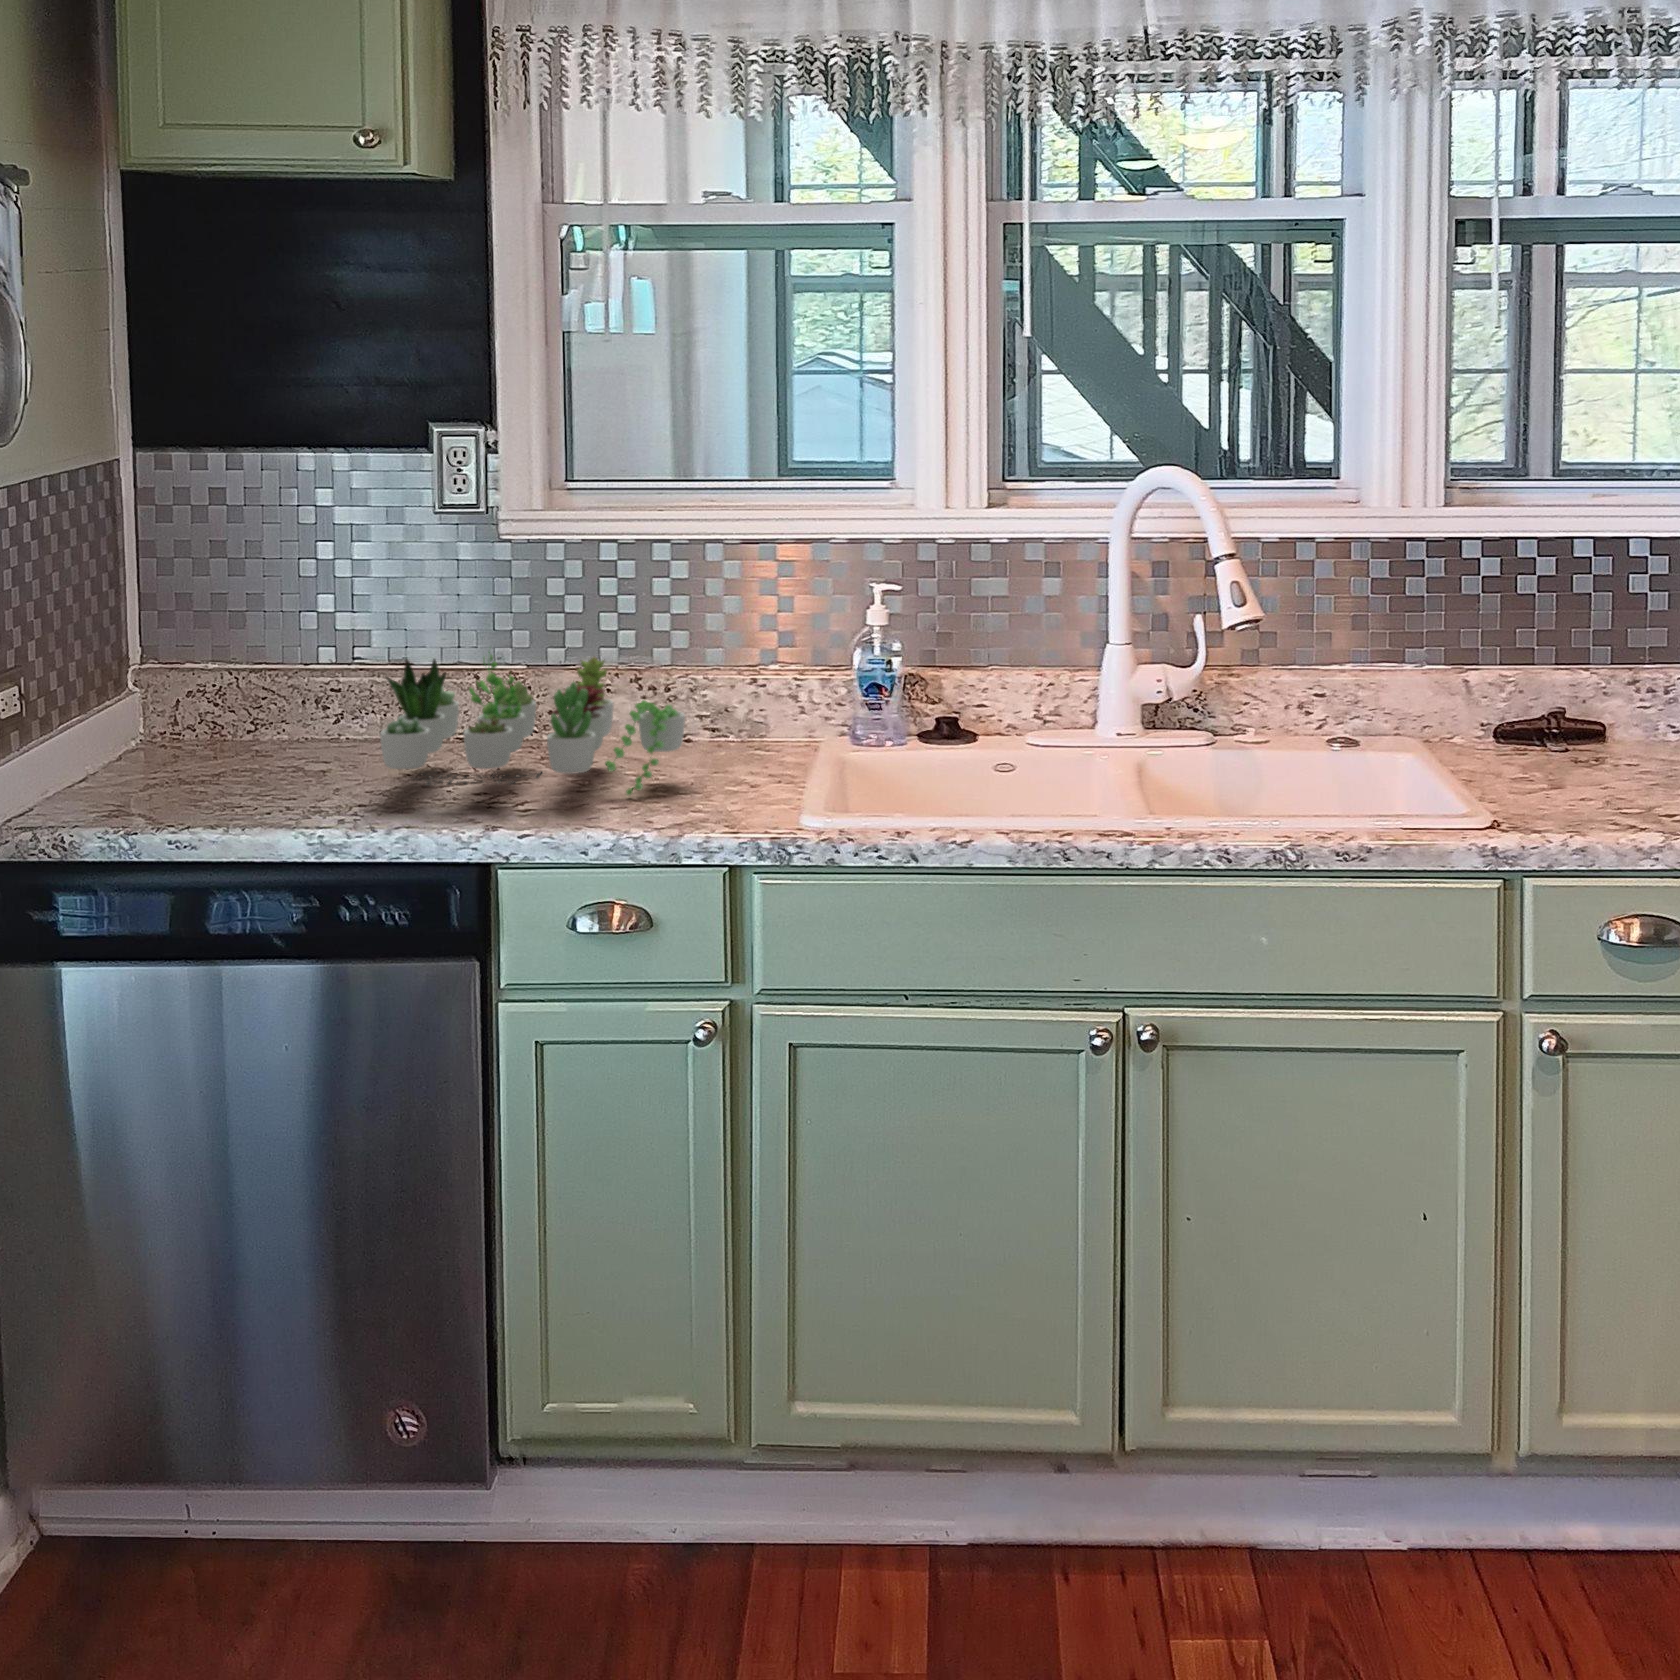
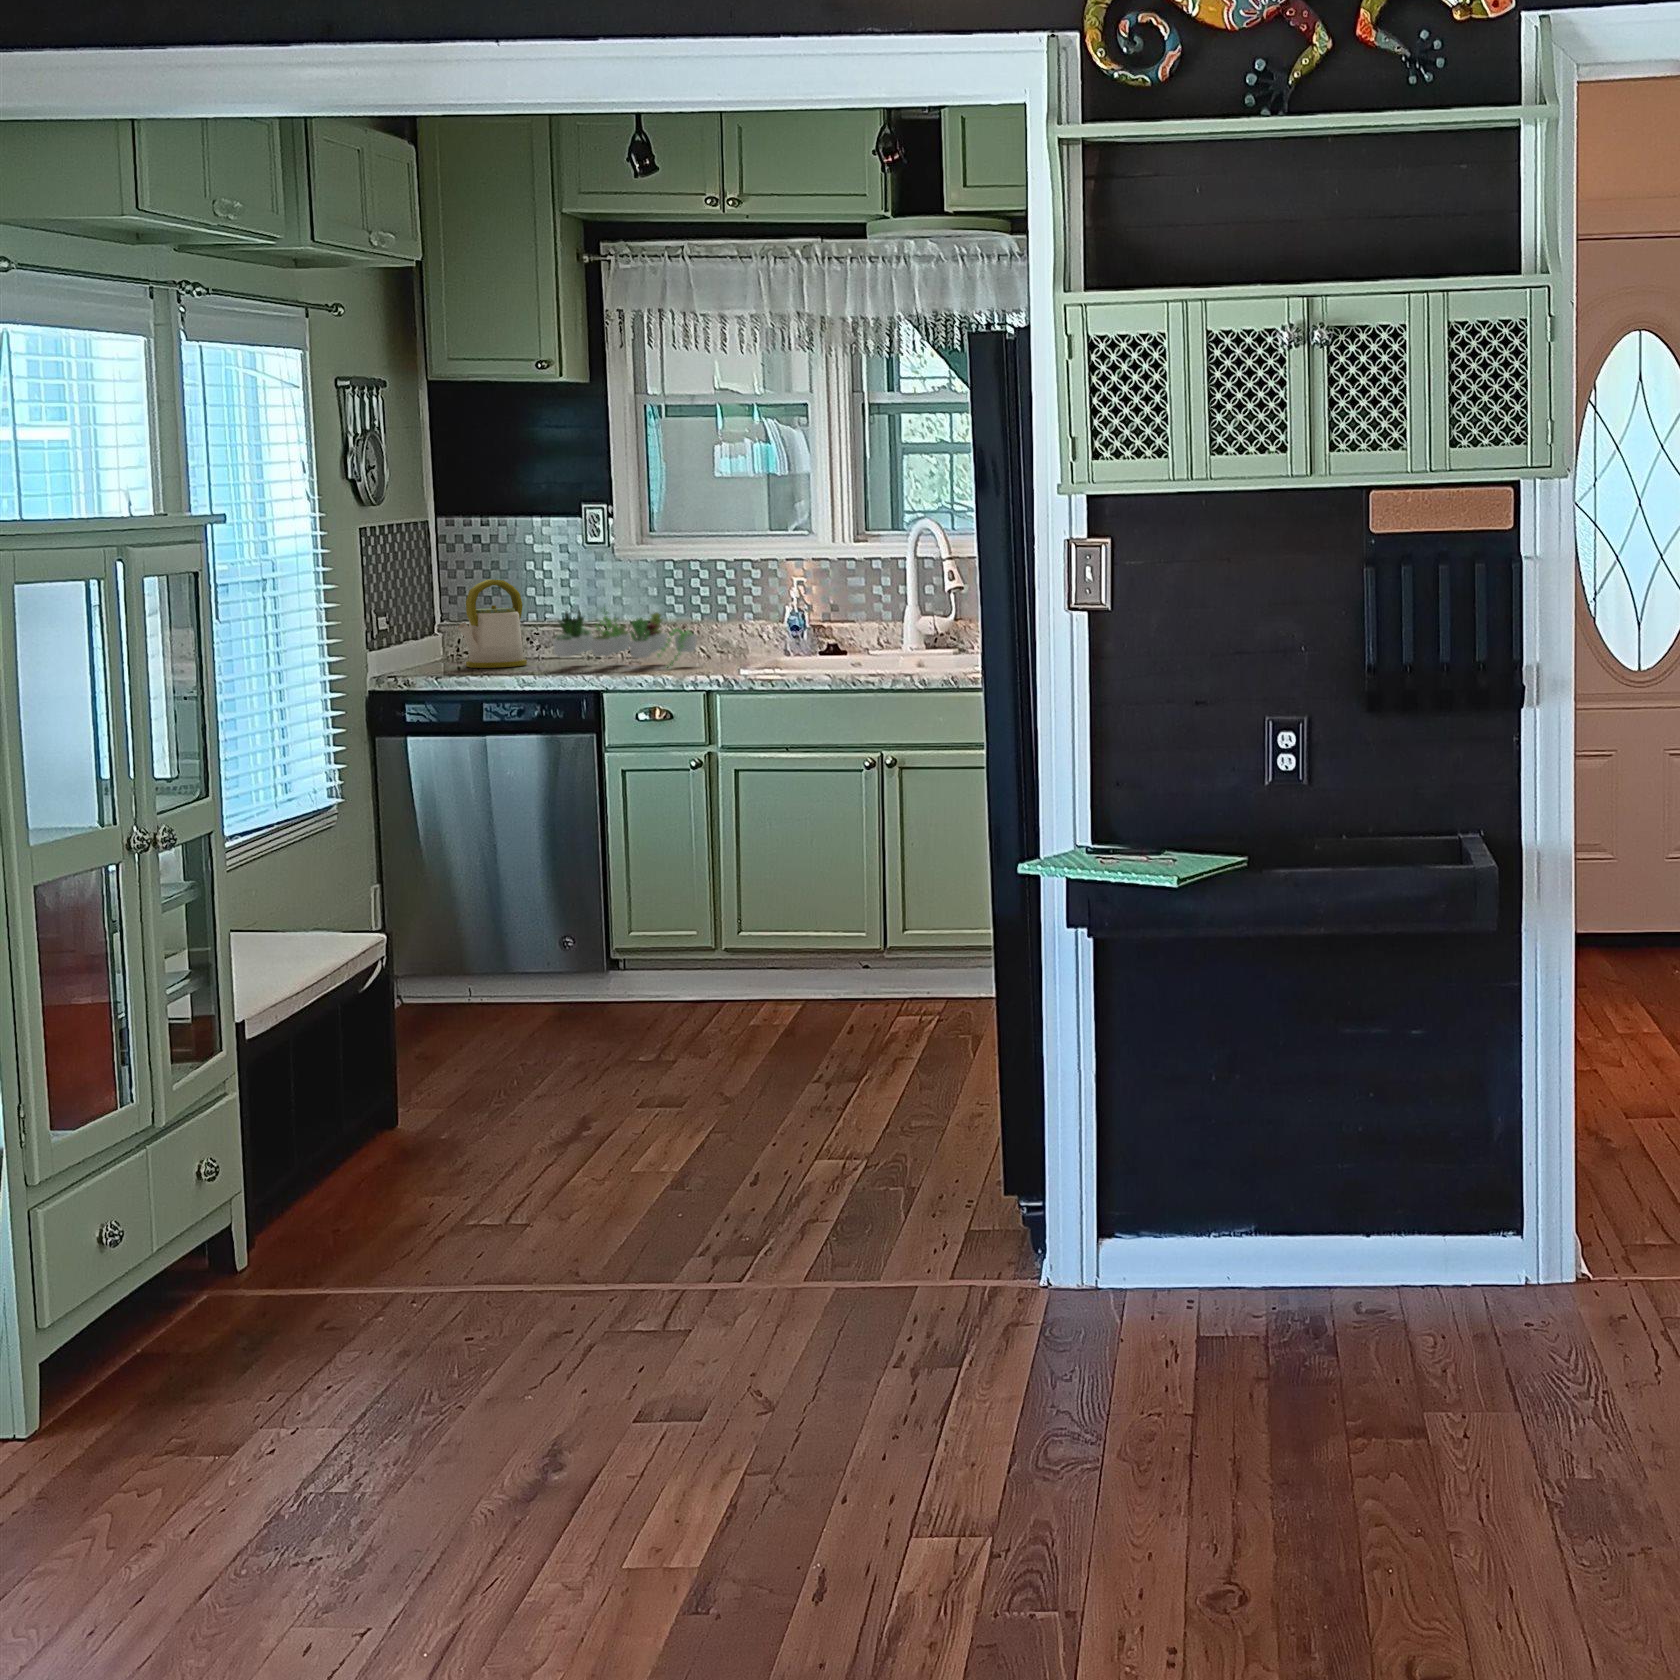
kettle: none [175,586,319,778] -> present [458,580,527,668]

